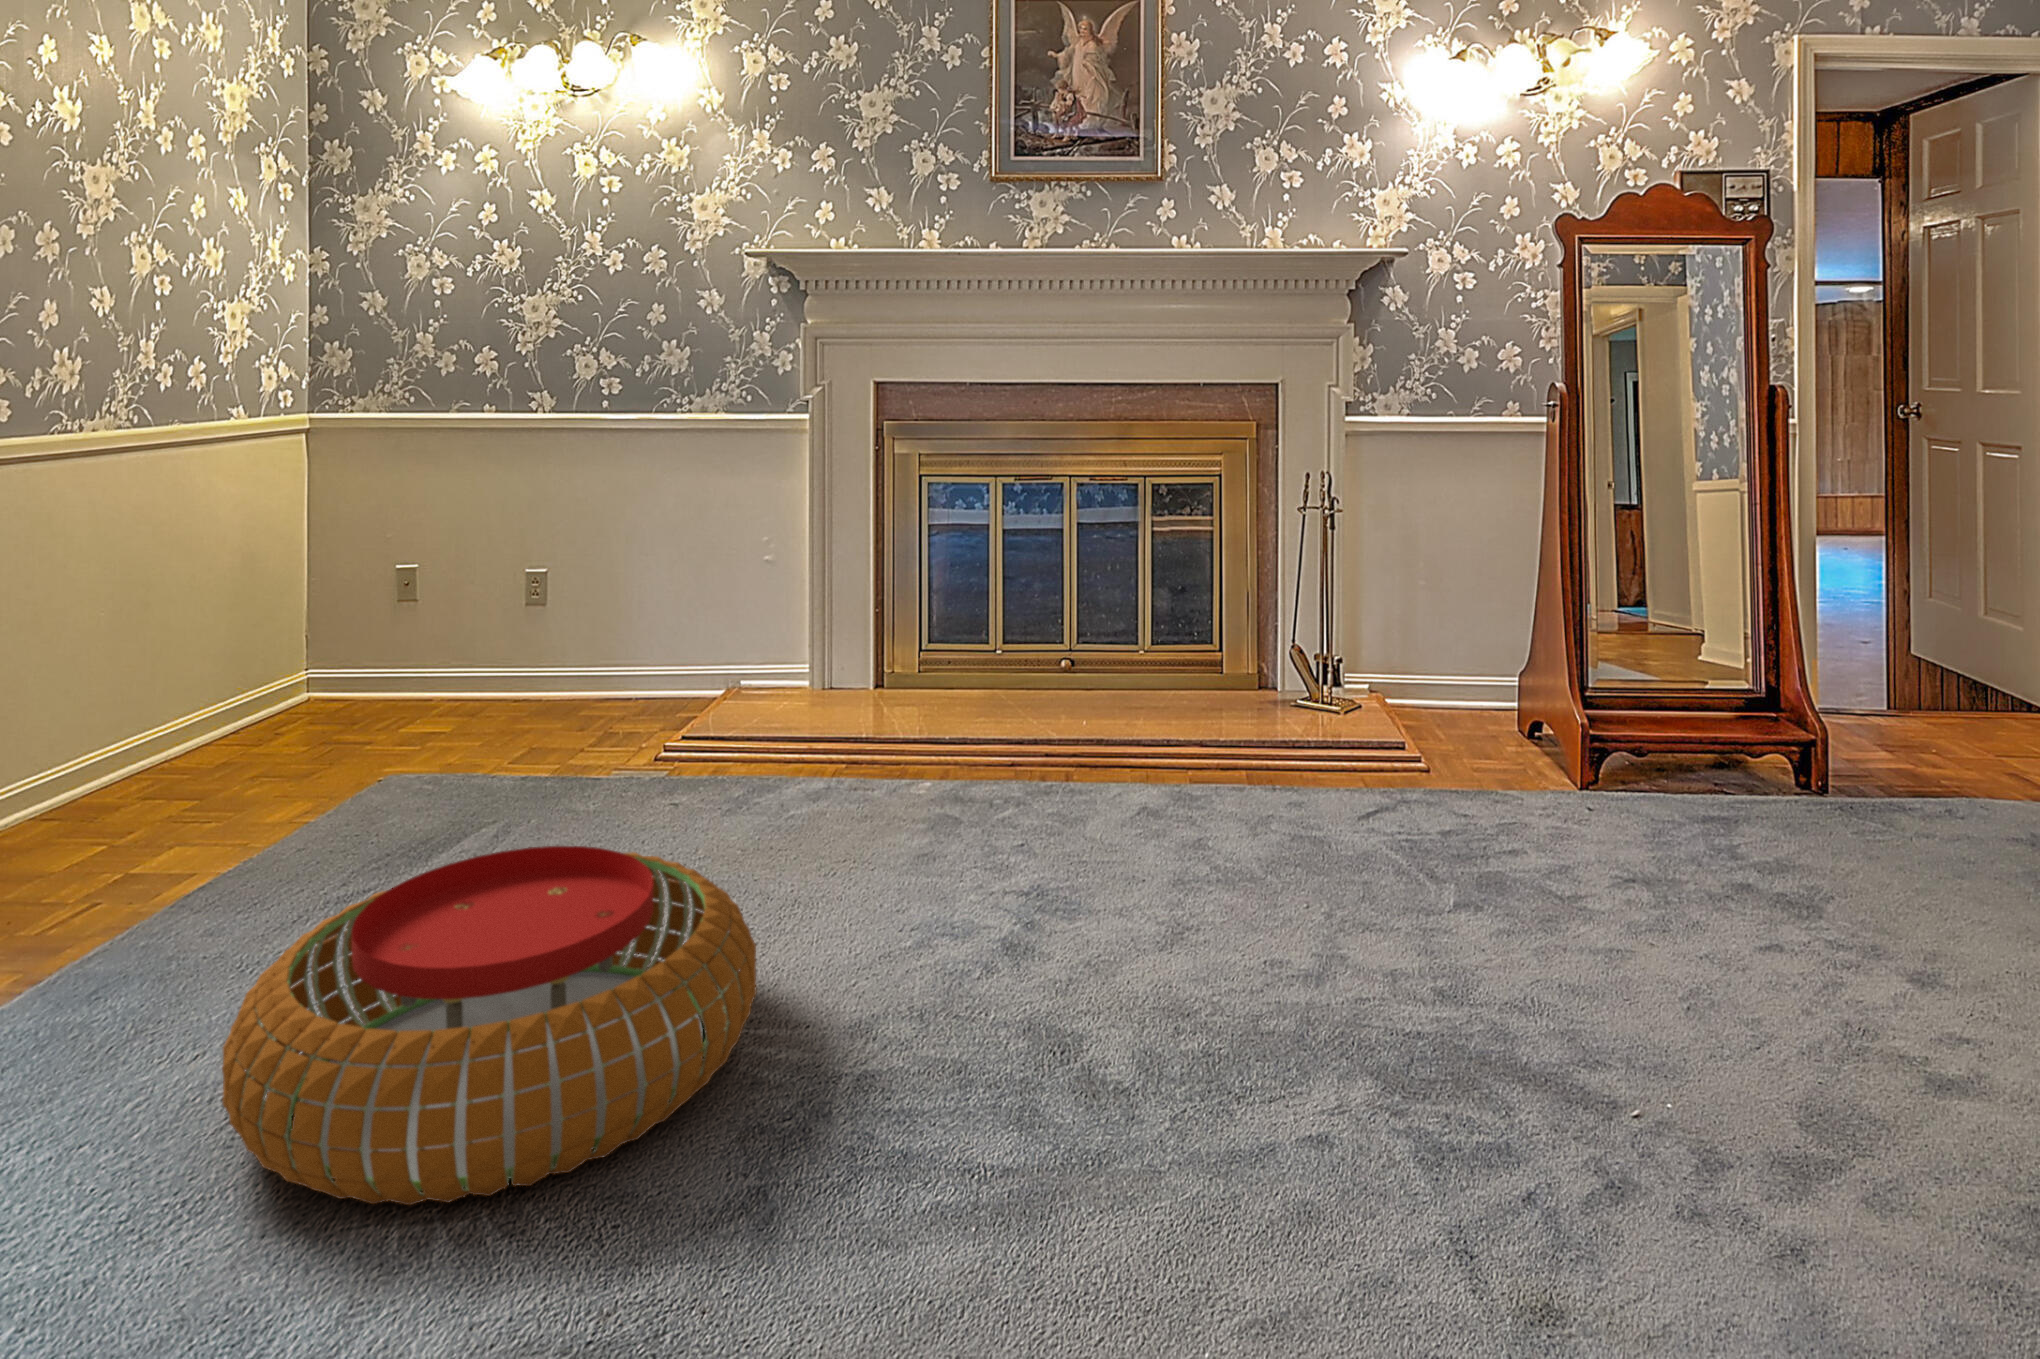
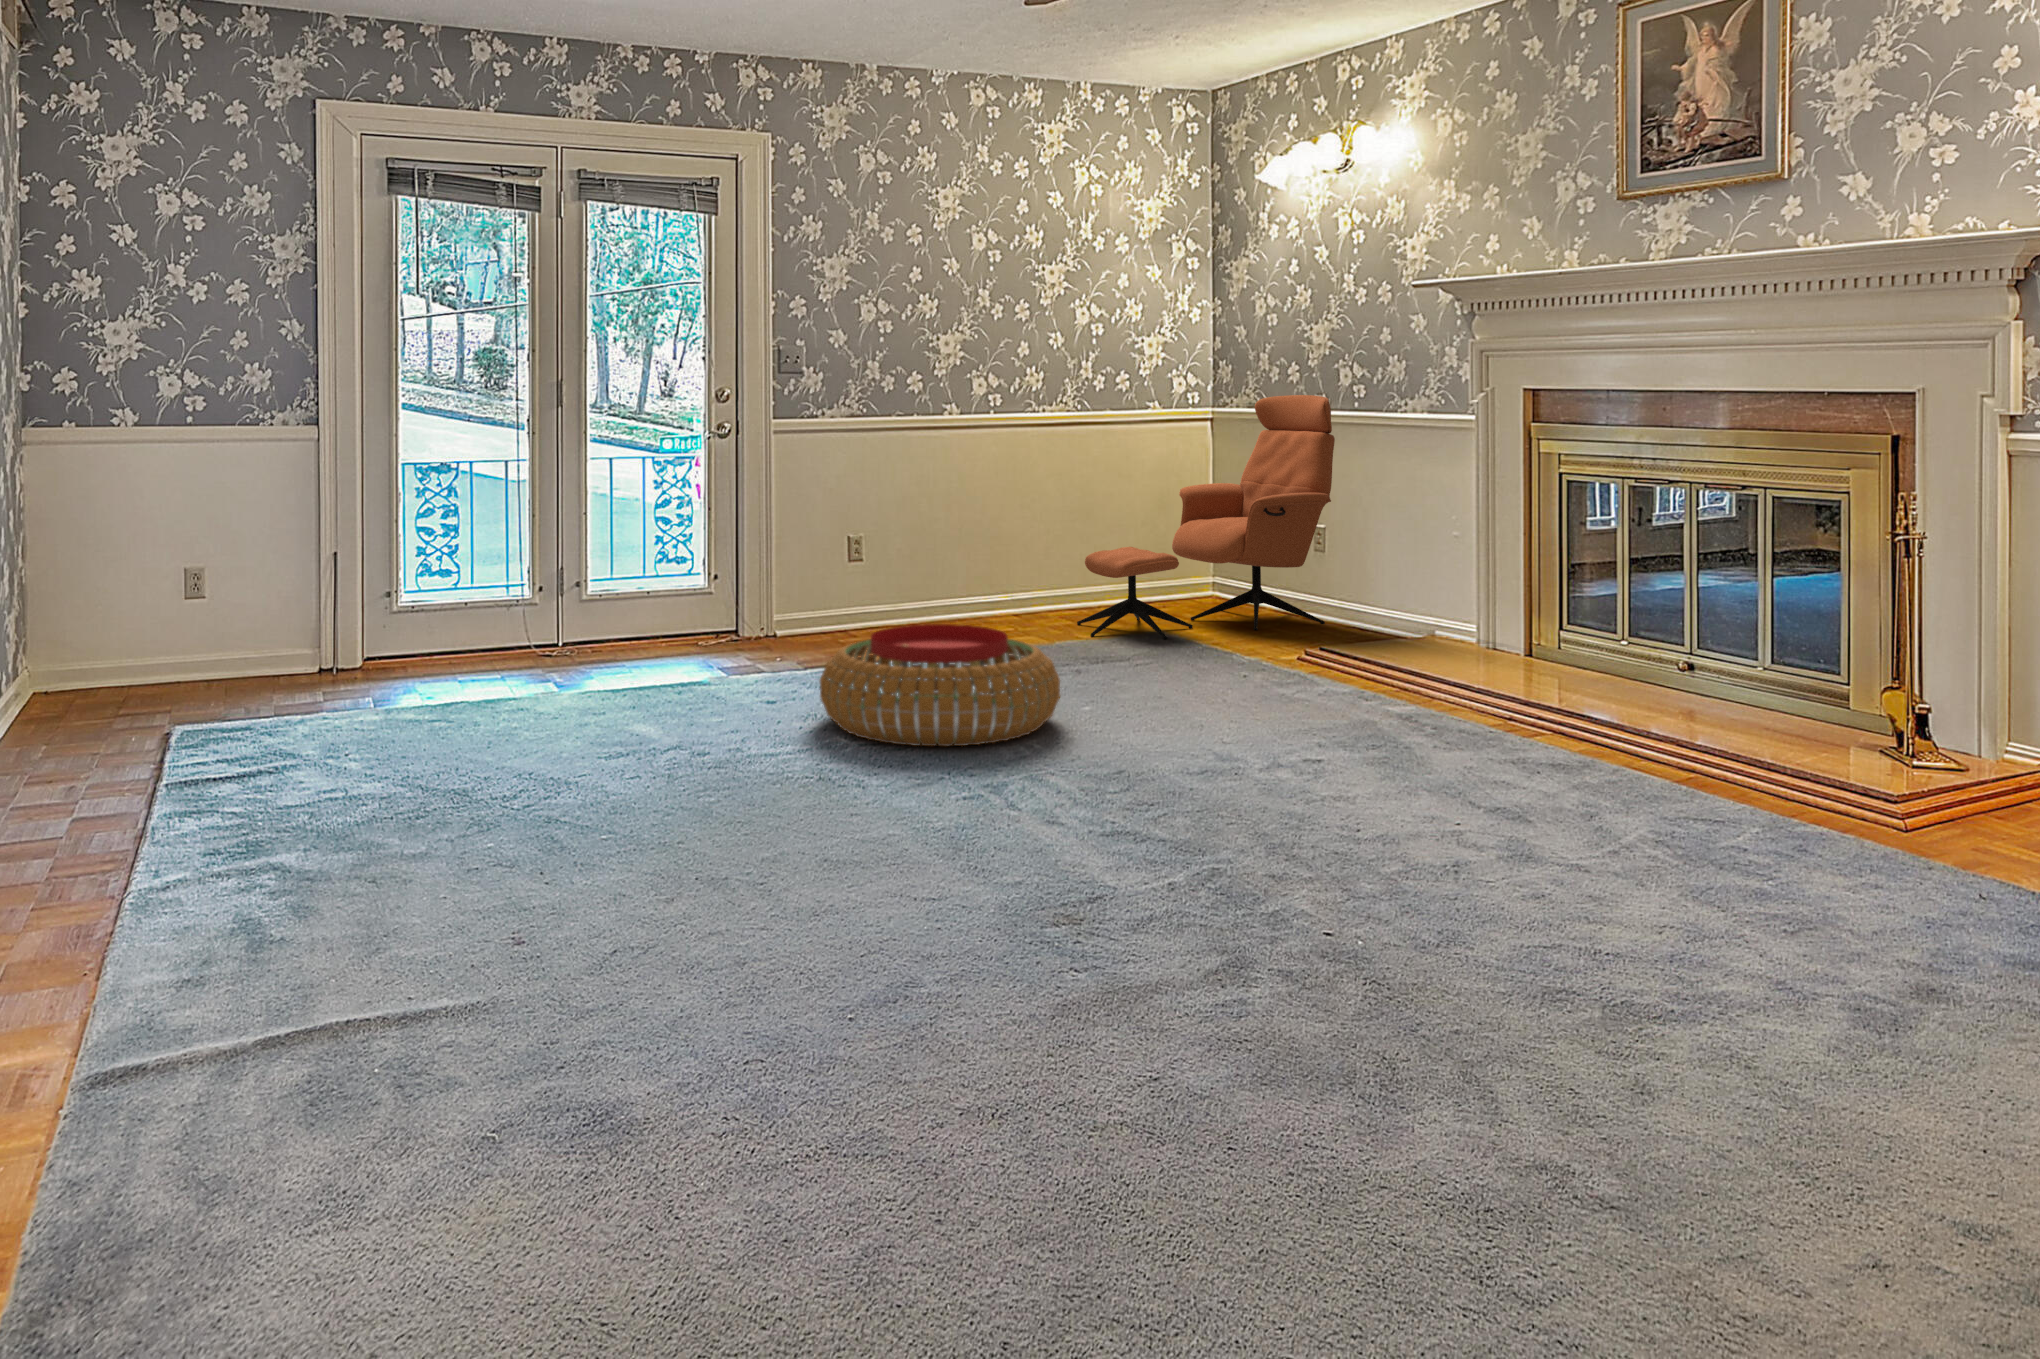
armchair: none [242,382,598,784] -> present [1077,395,1335,639]

